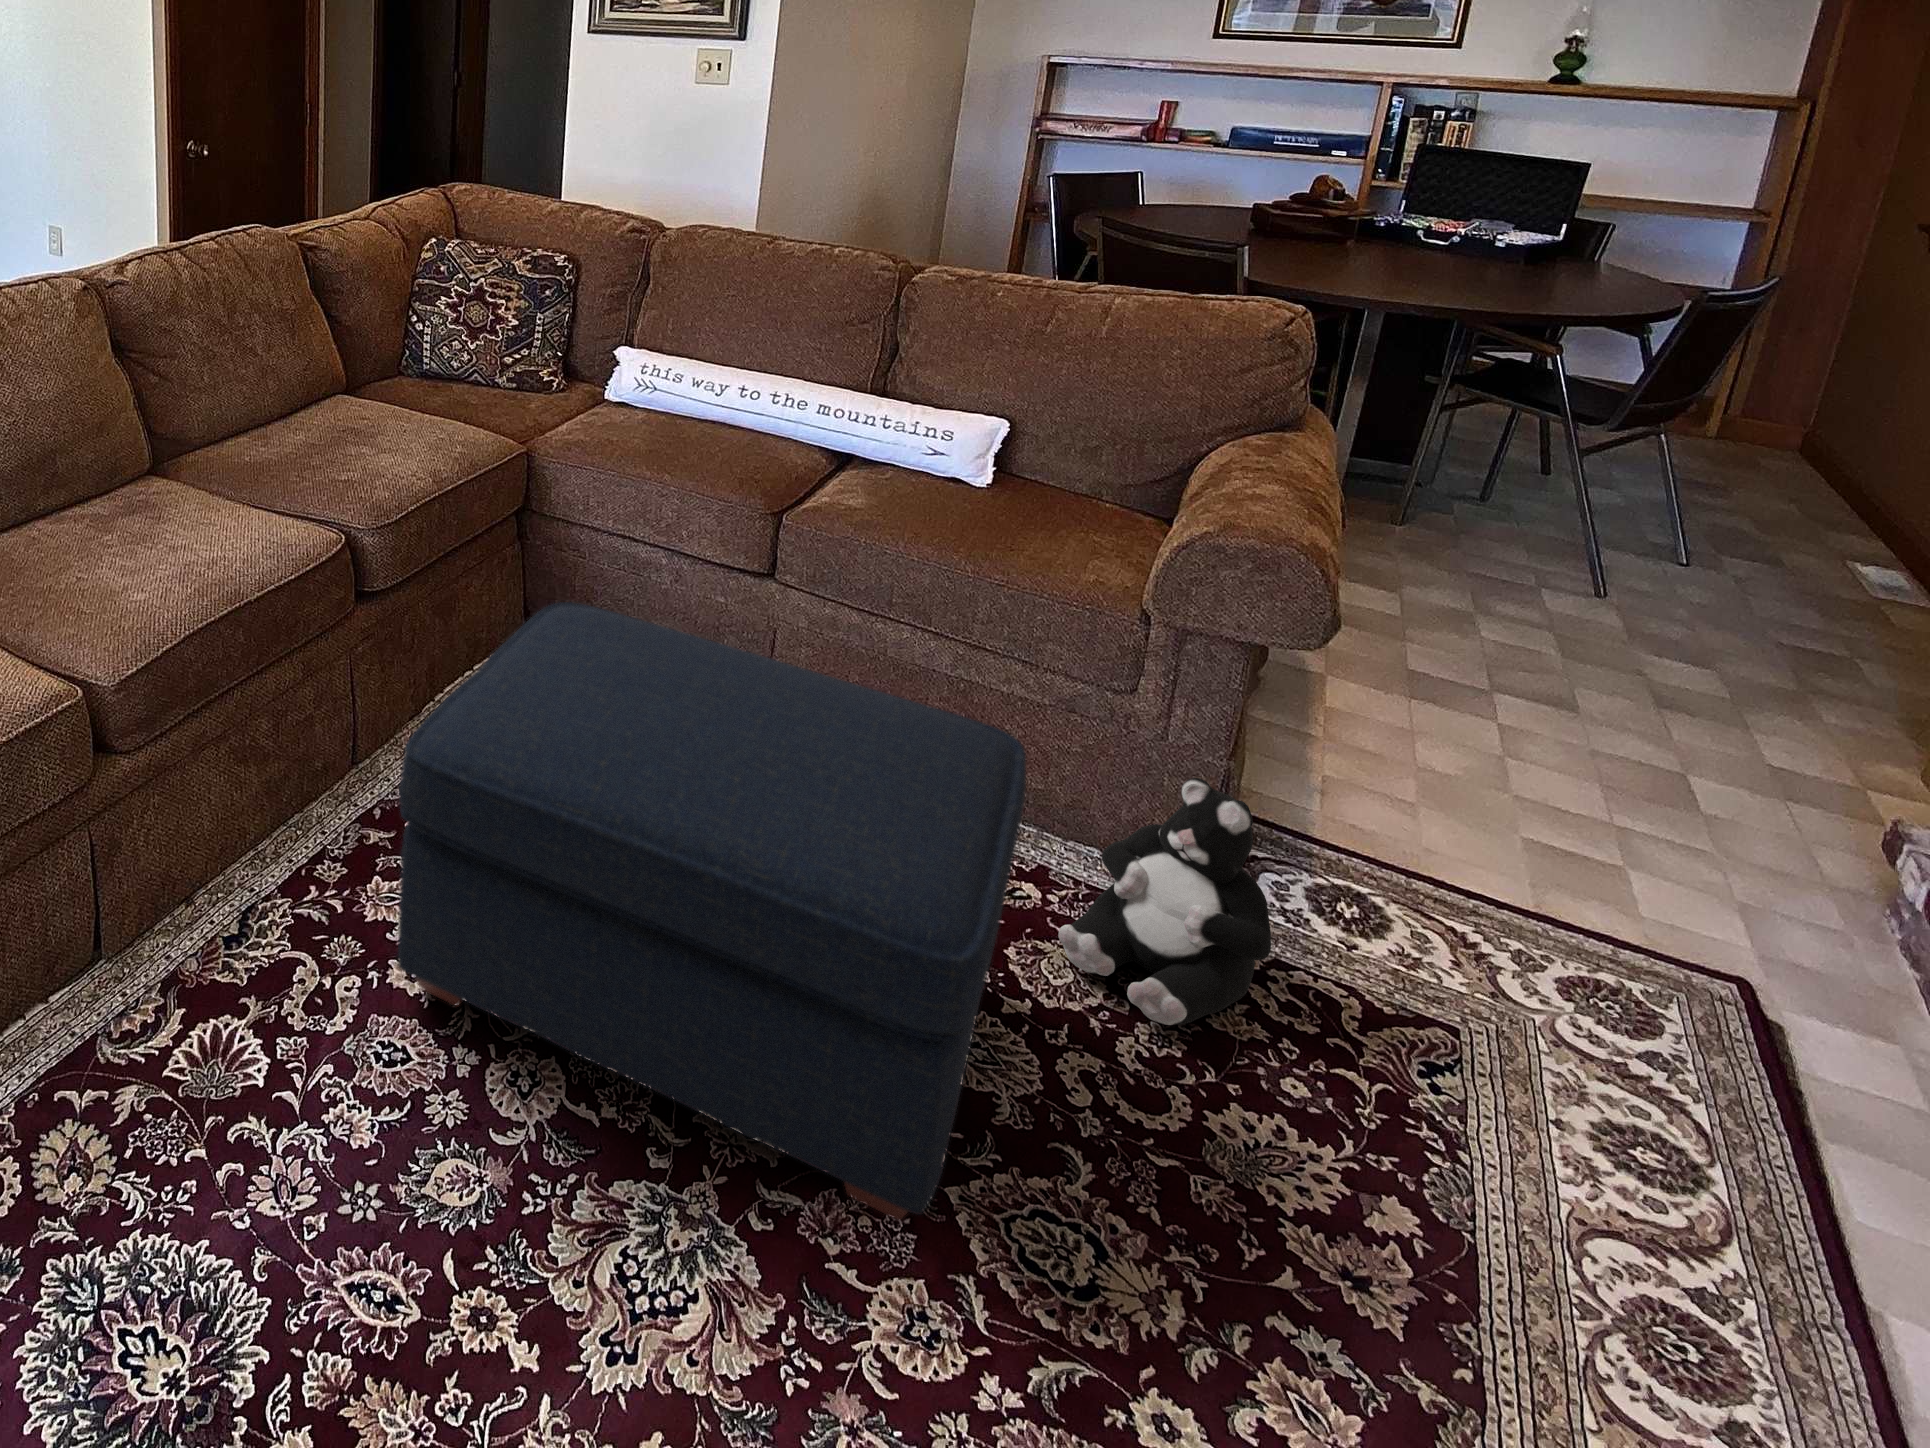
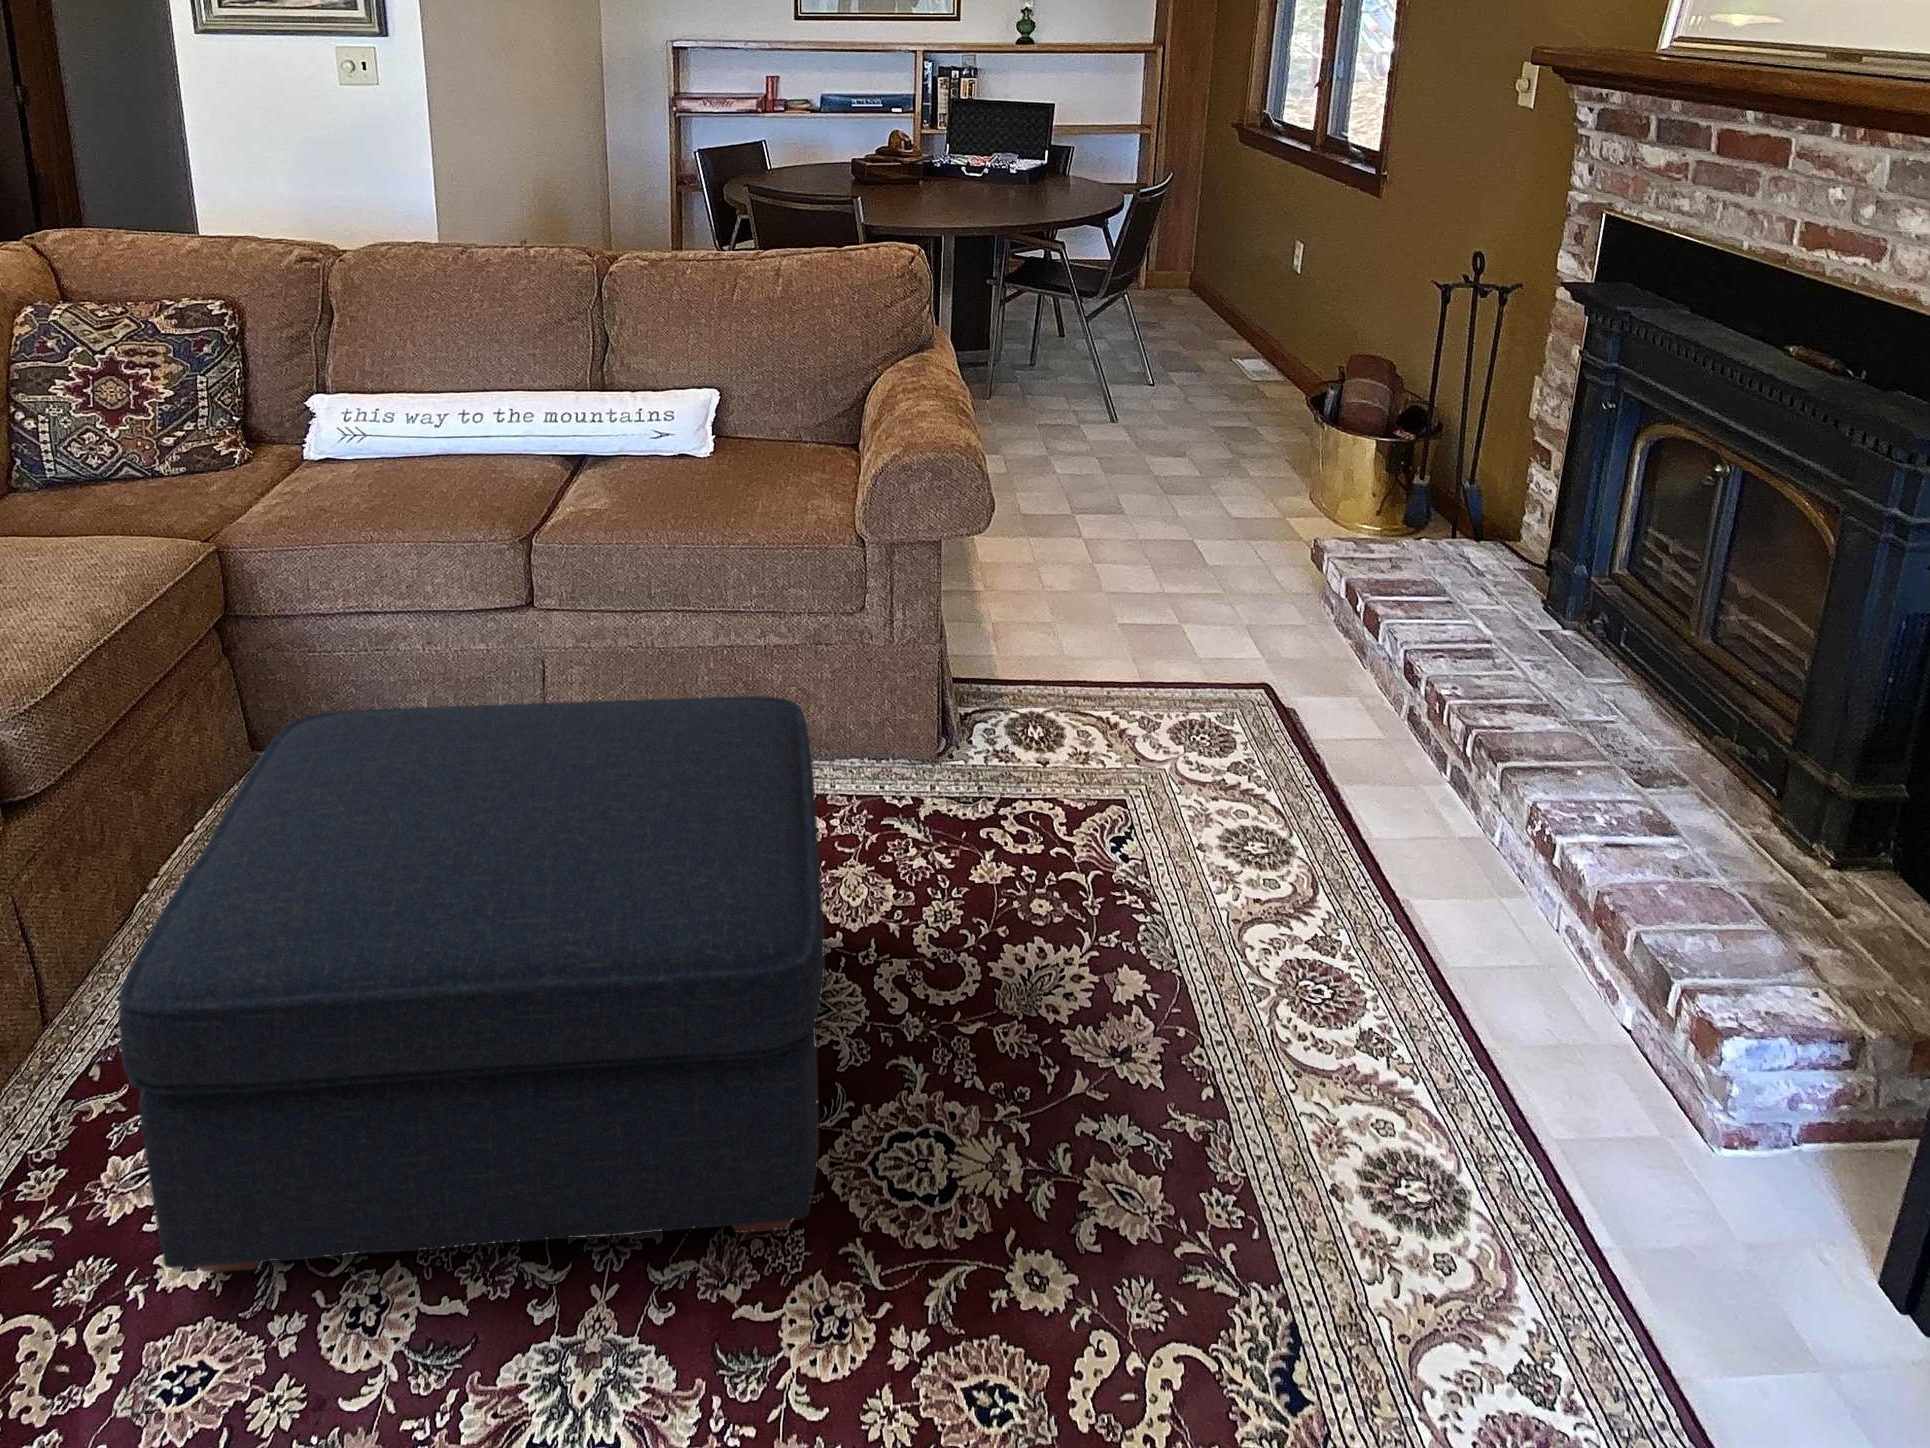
plush toy: present [1058,778,1271,1025] -> none [852,674,1008,903]

